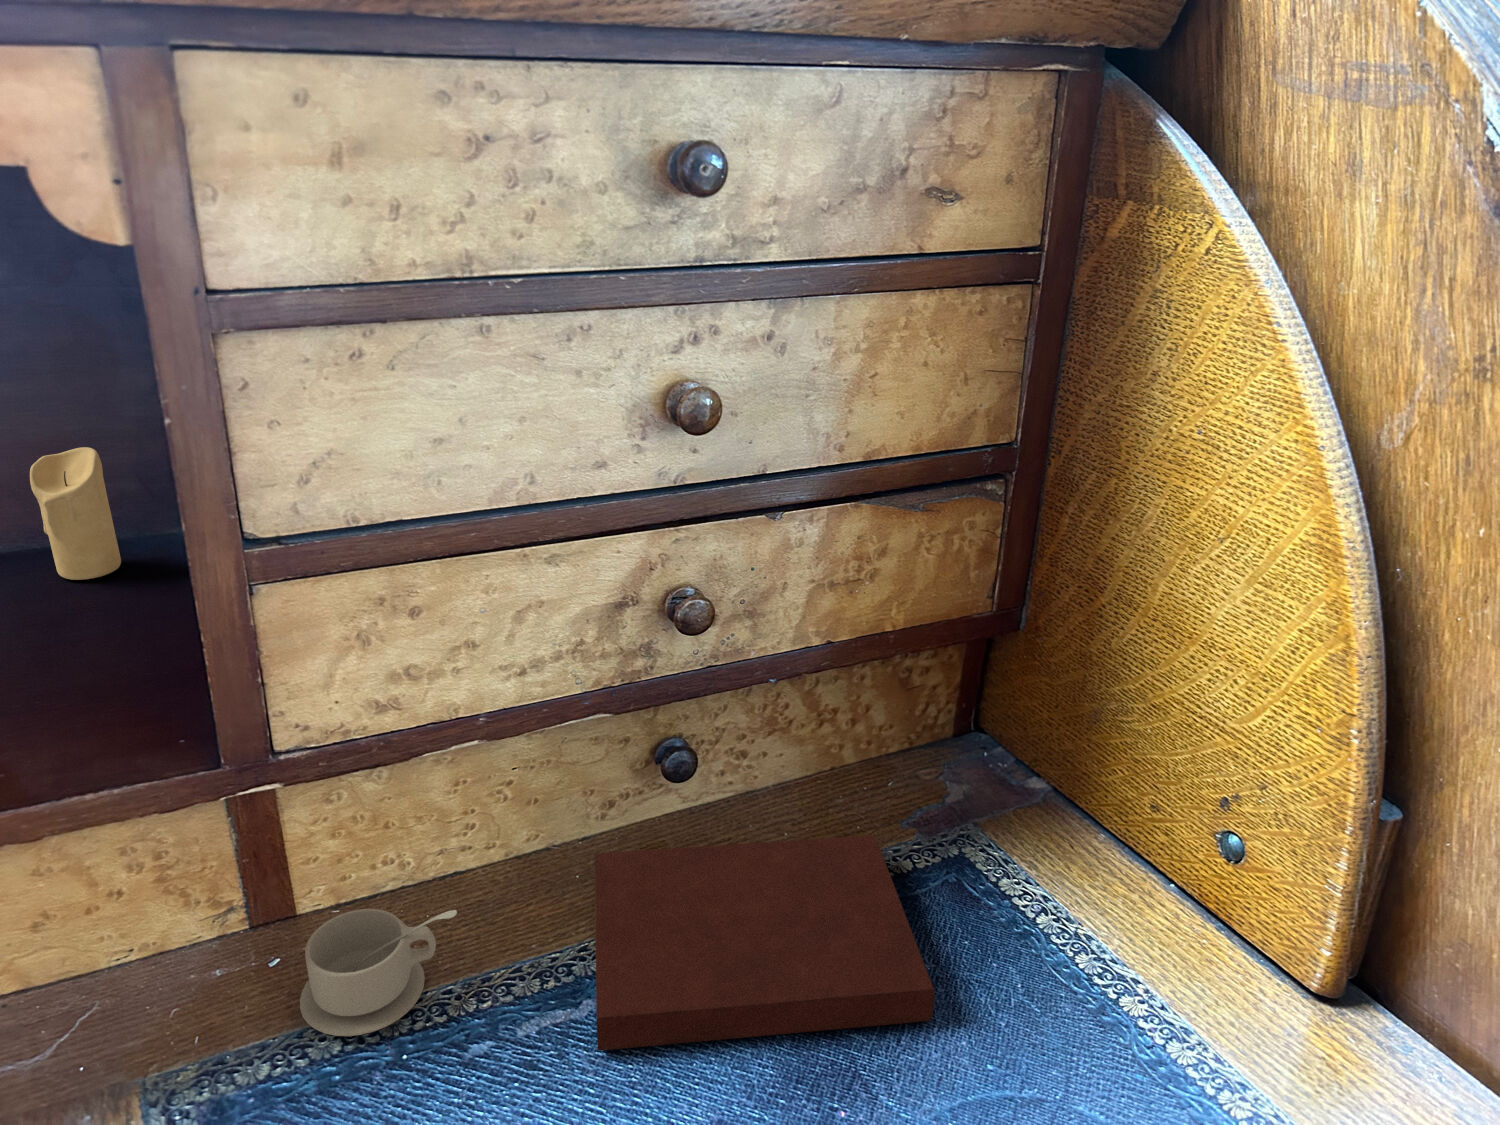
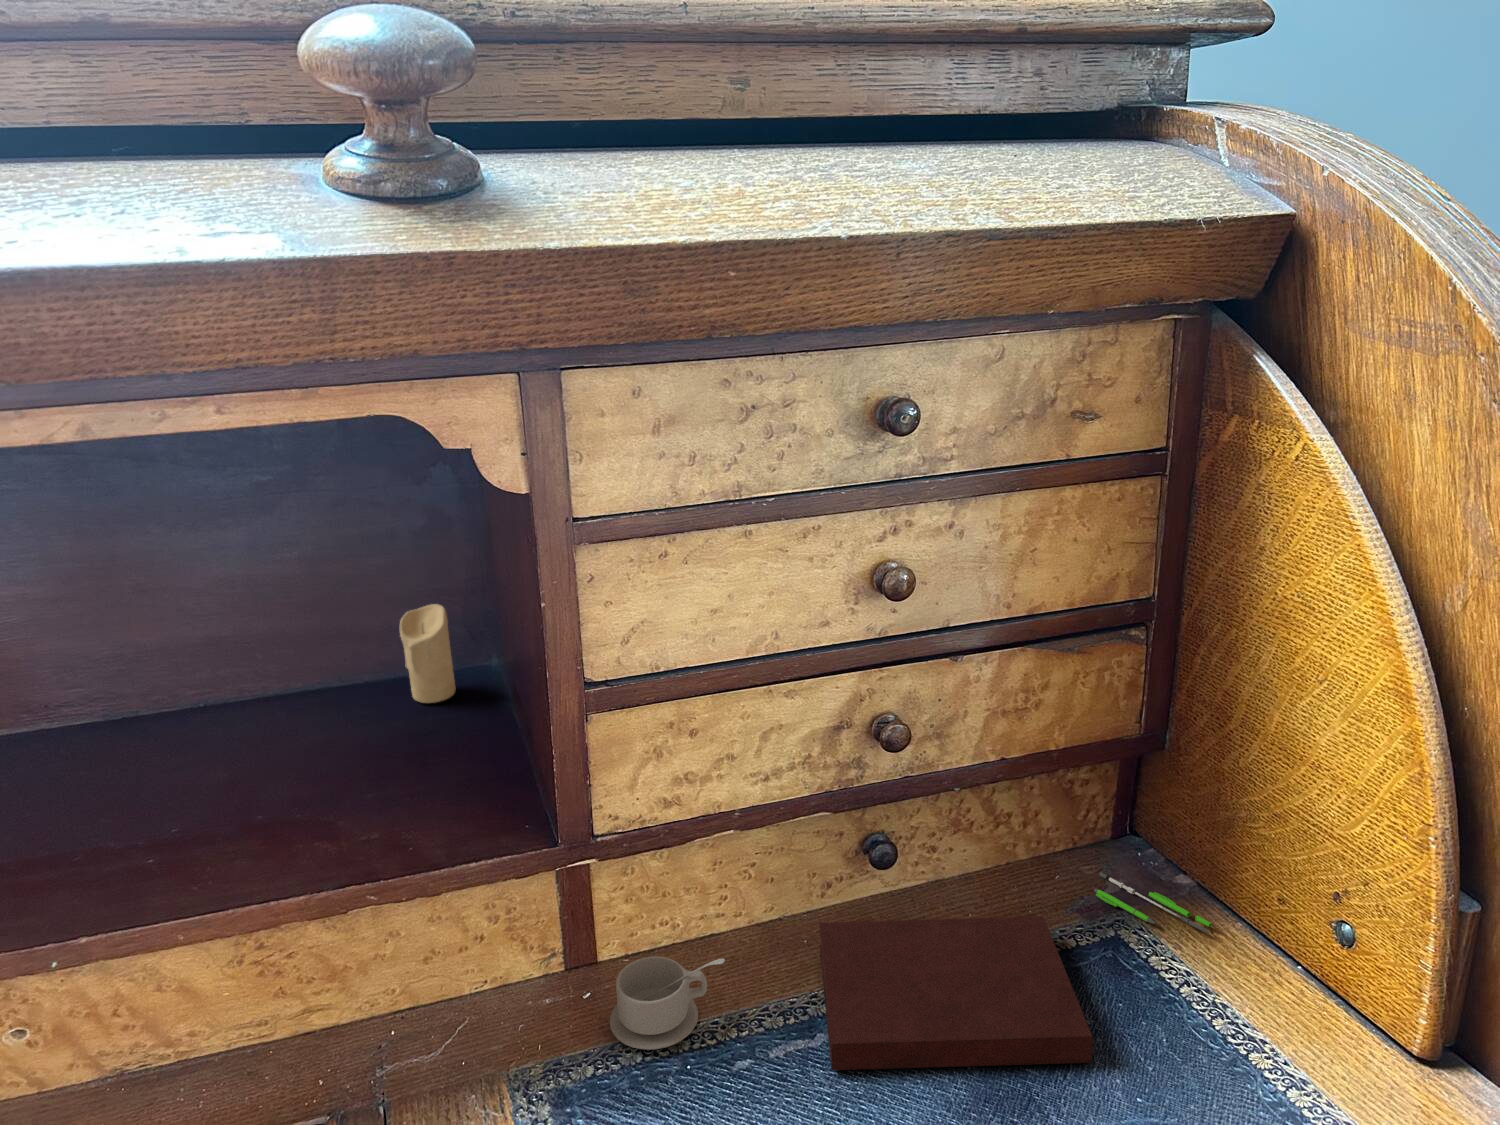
pen: none [935,778,1072,848] -> present [1094,873,1212,933]

